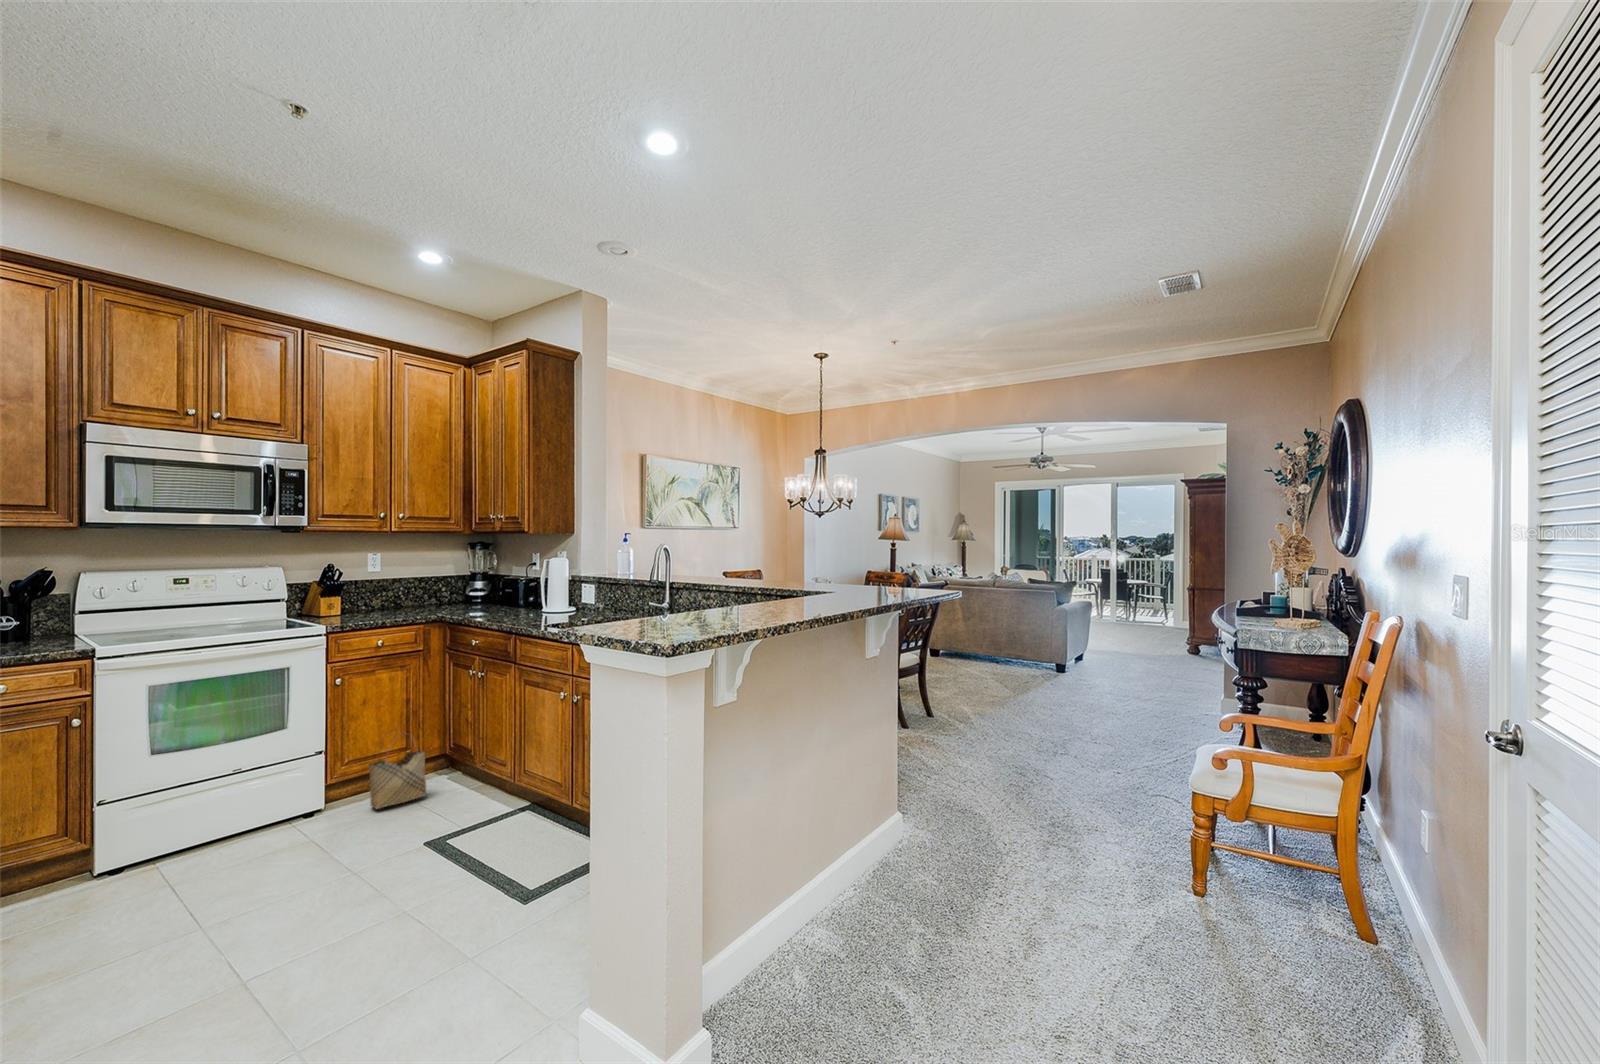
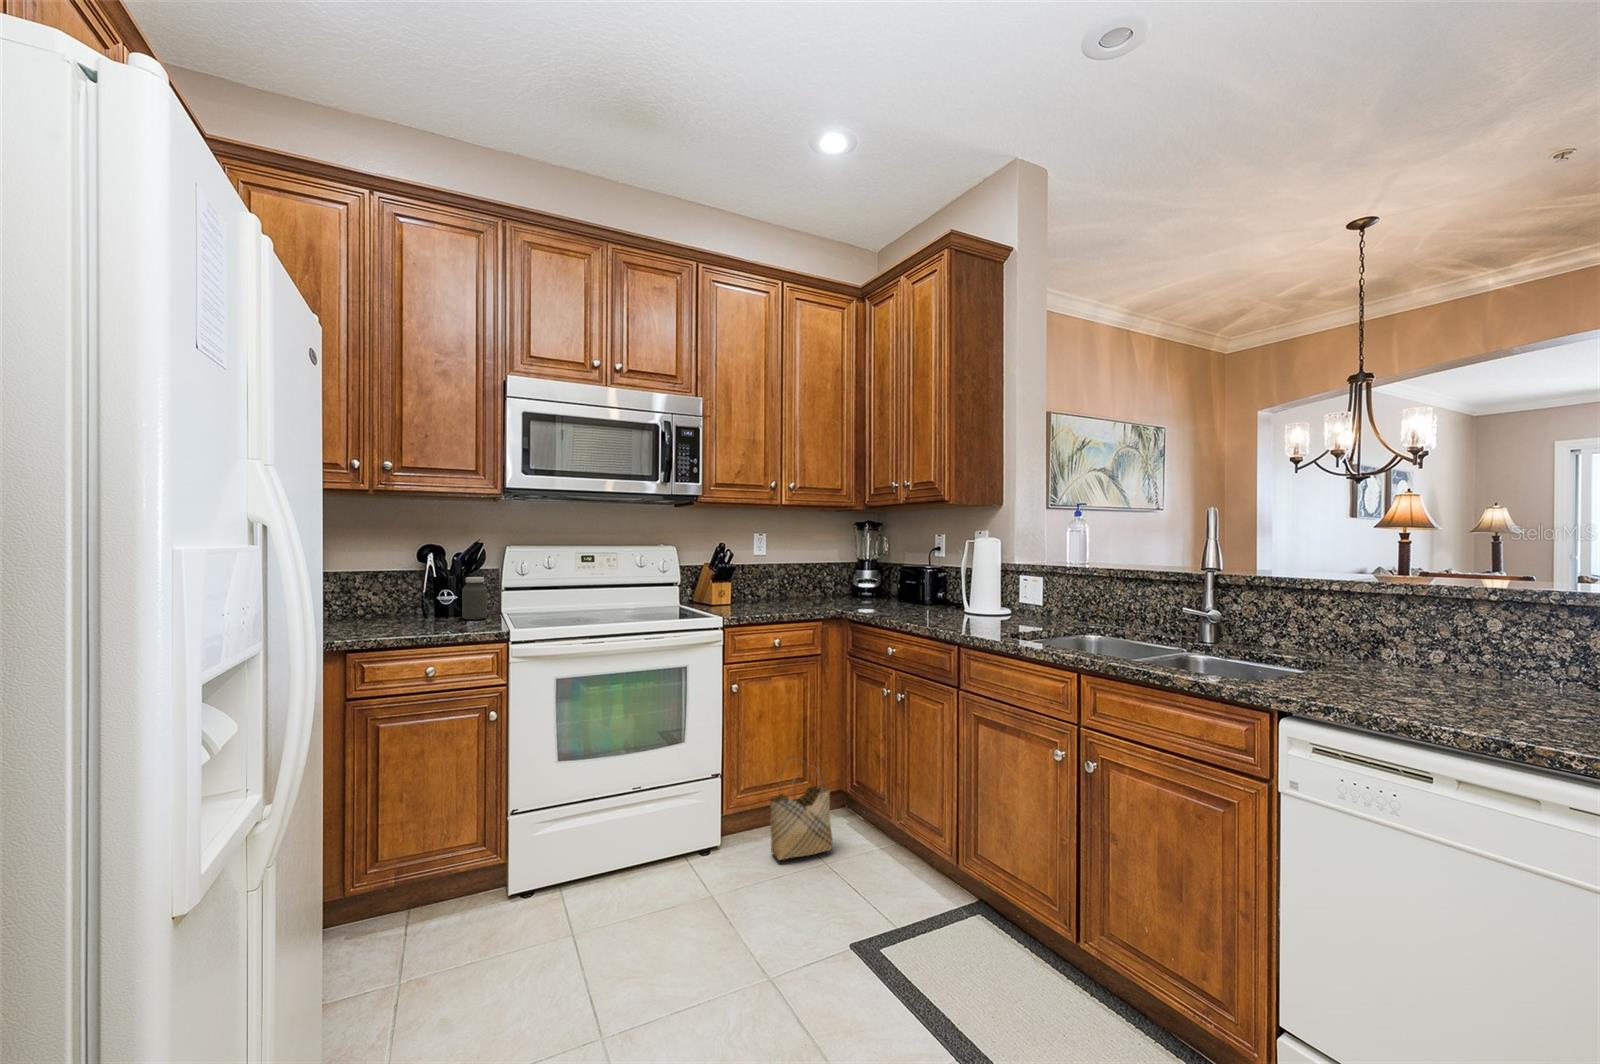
jar: none [30,604,62,643] -> present [462,577,487,620]

